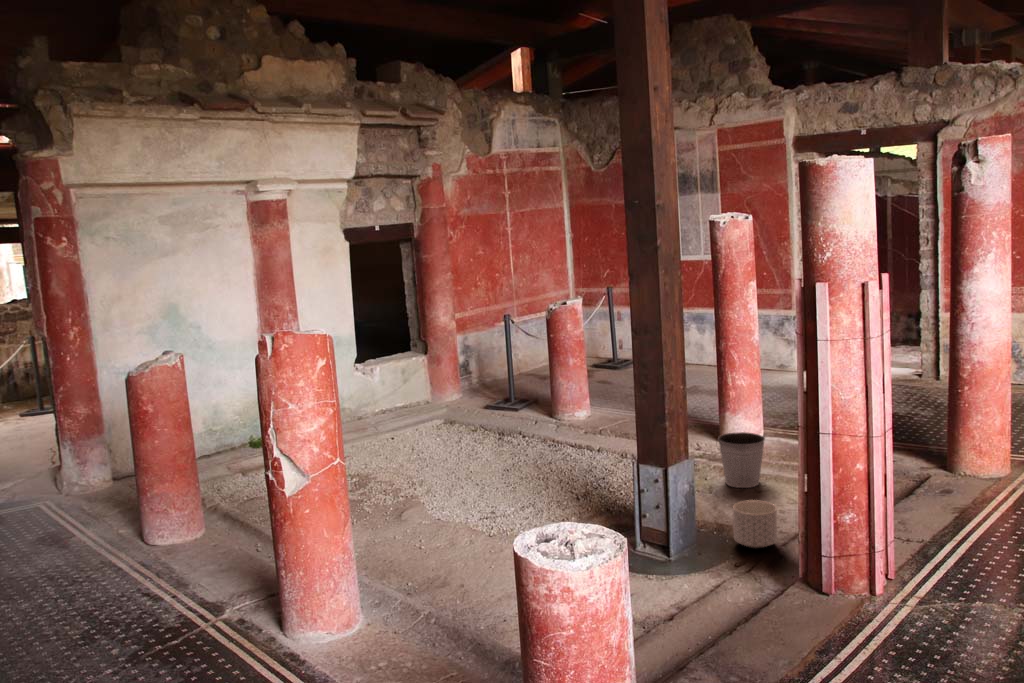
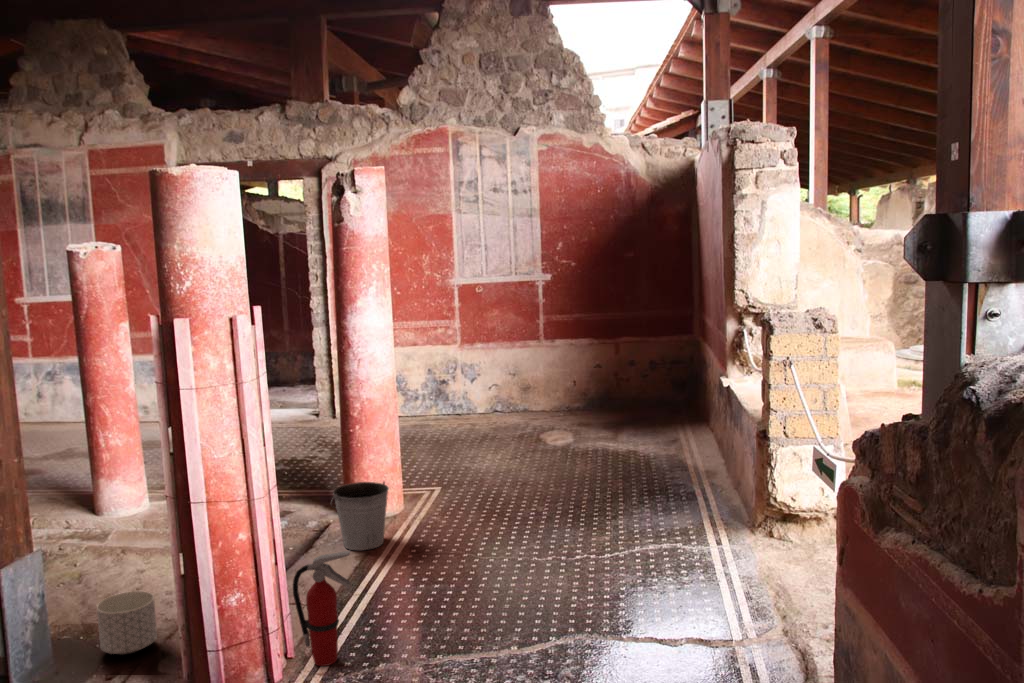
bucket: present [718,432,765,488] -> present [332,482,389,550]
fire extinguisher: none [900,496,957,593] -> present [293,551,350,666]

